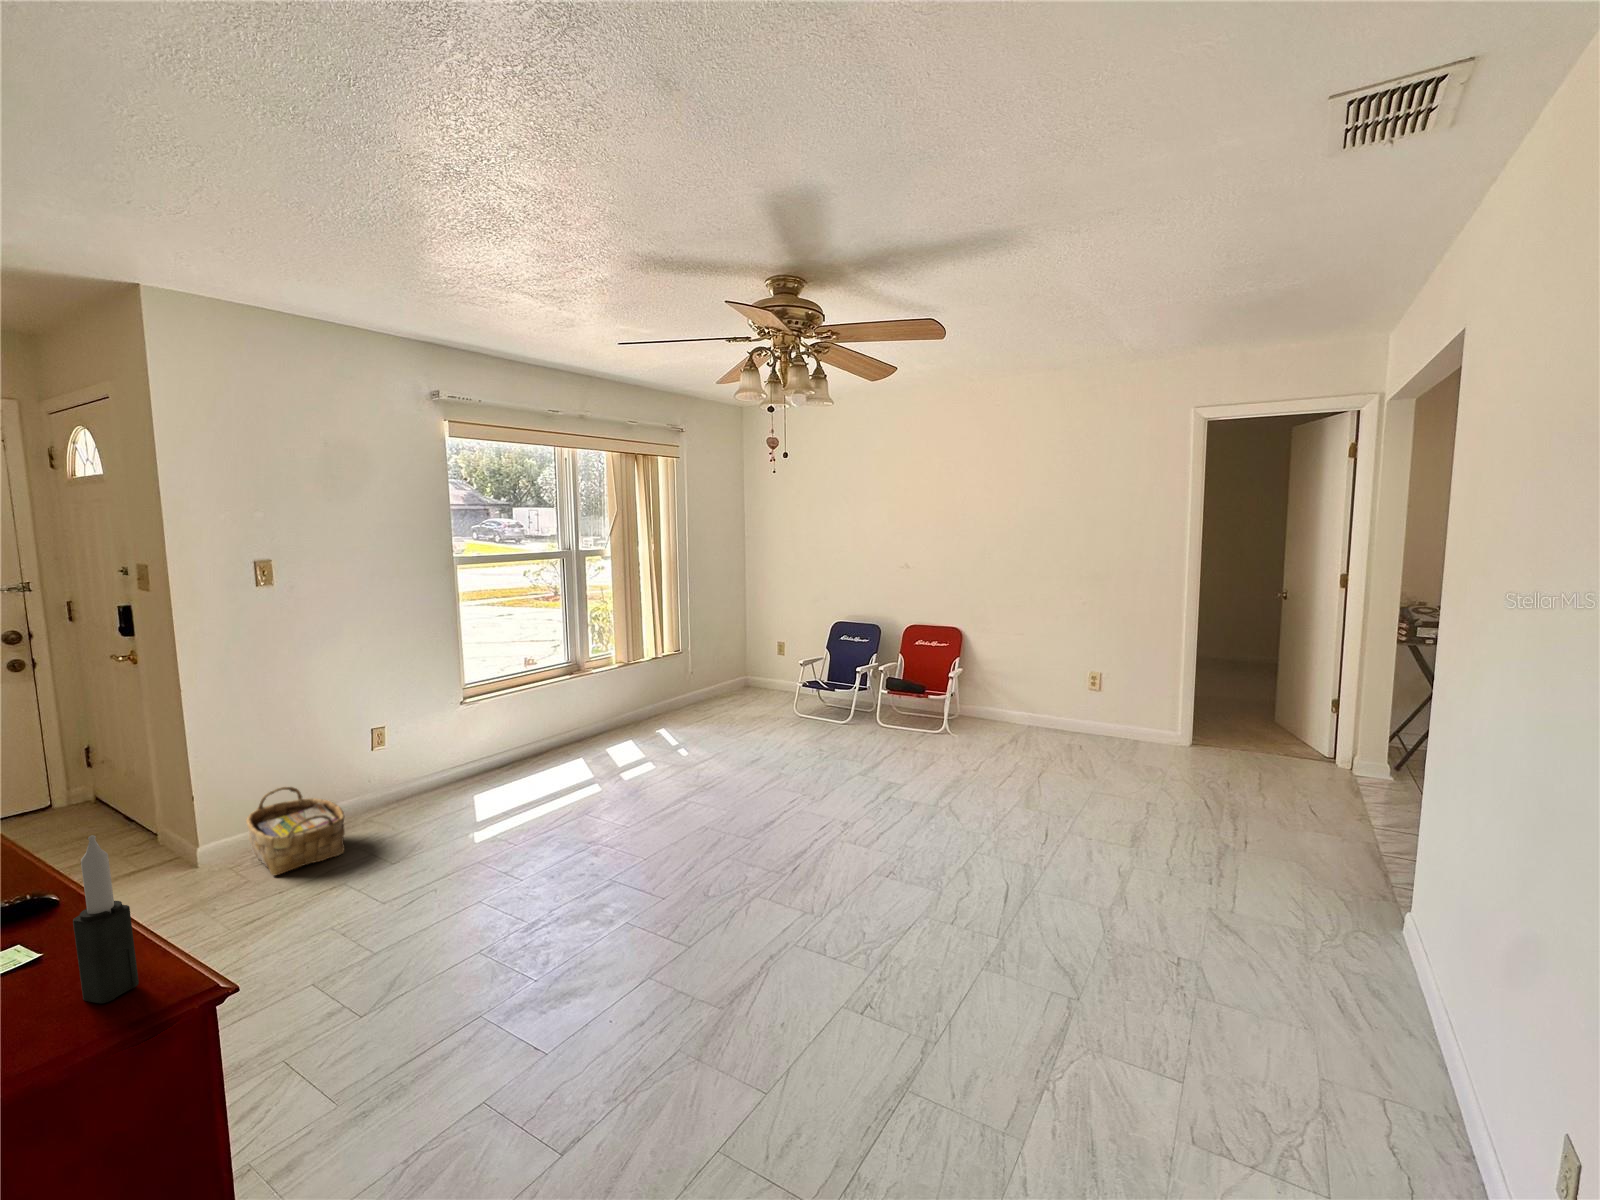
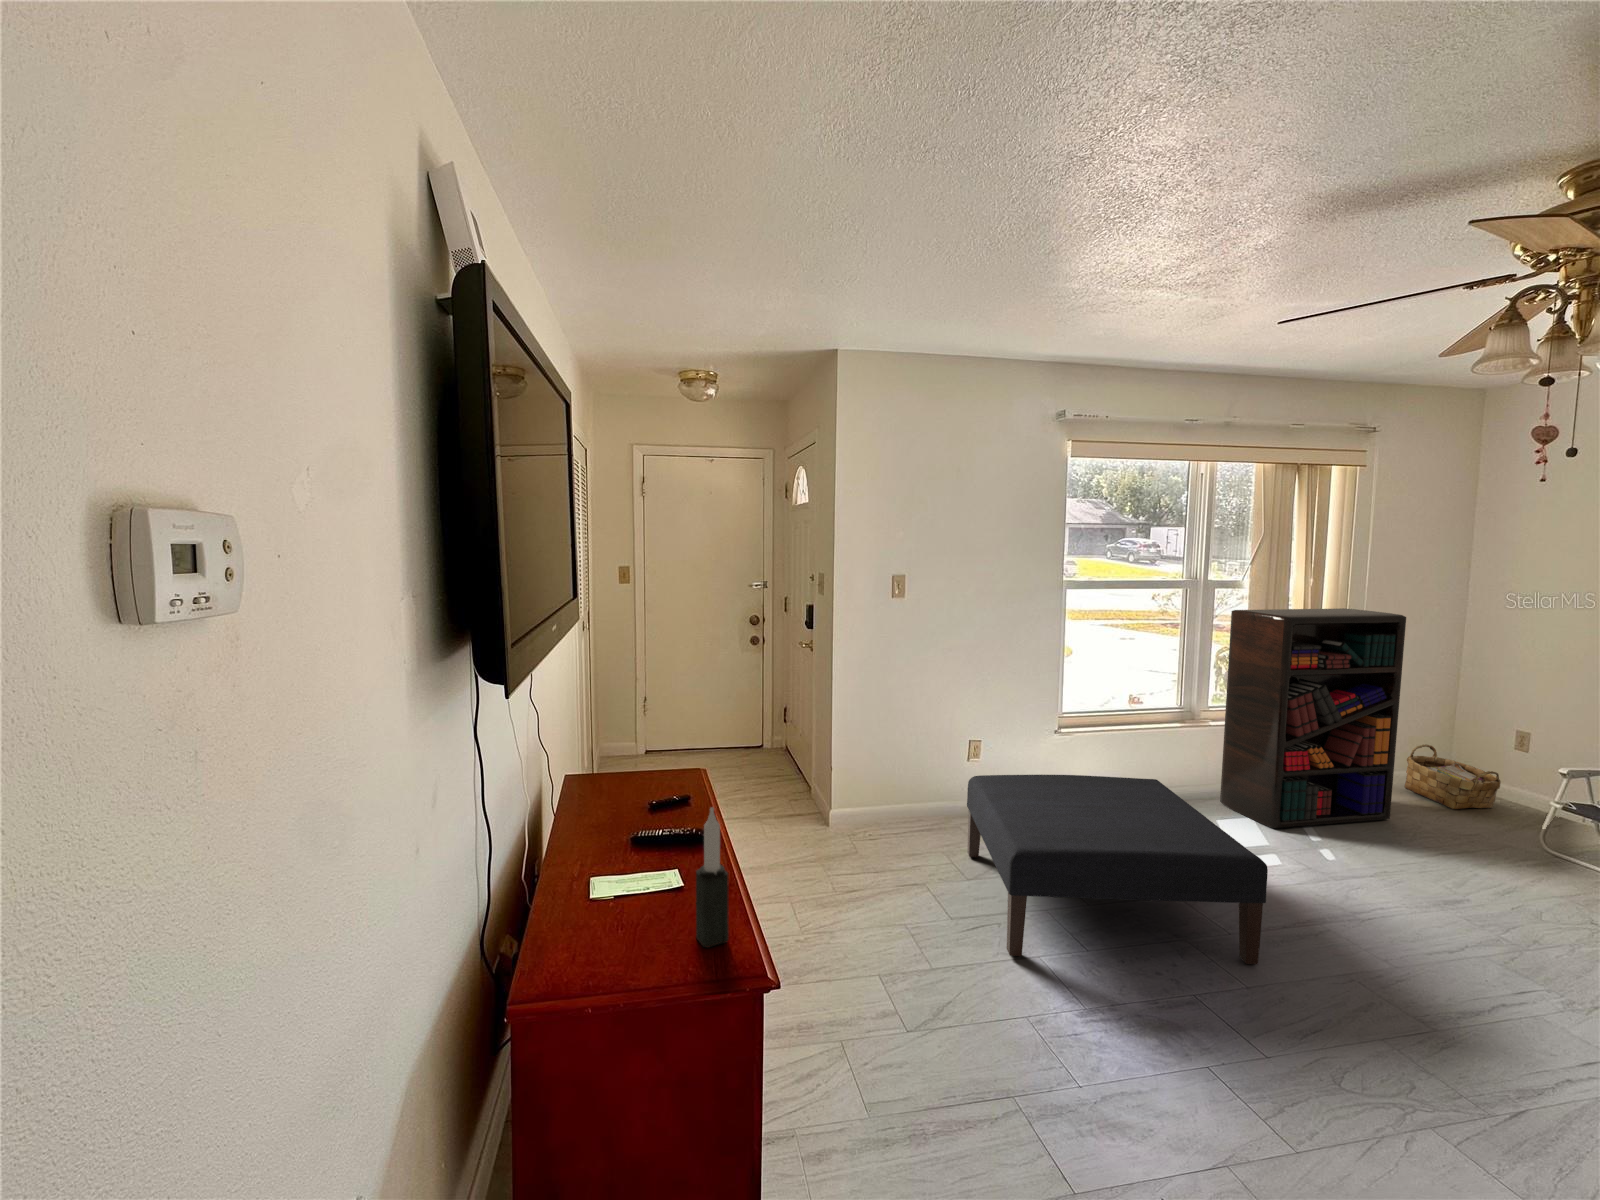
bookshelf: none [600,568,715,742] -> present [1220,608,1406,828]
ottoman: none [379,723,650,913] -> present [967,775,1268,964]
woven basket: present [246,787,345,875] -> present [1404,744,1501,809]

